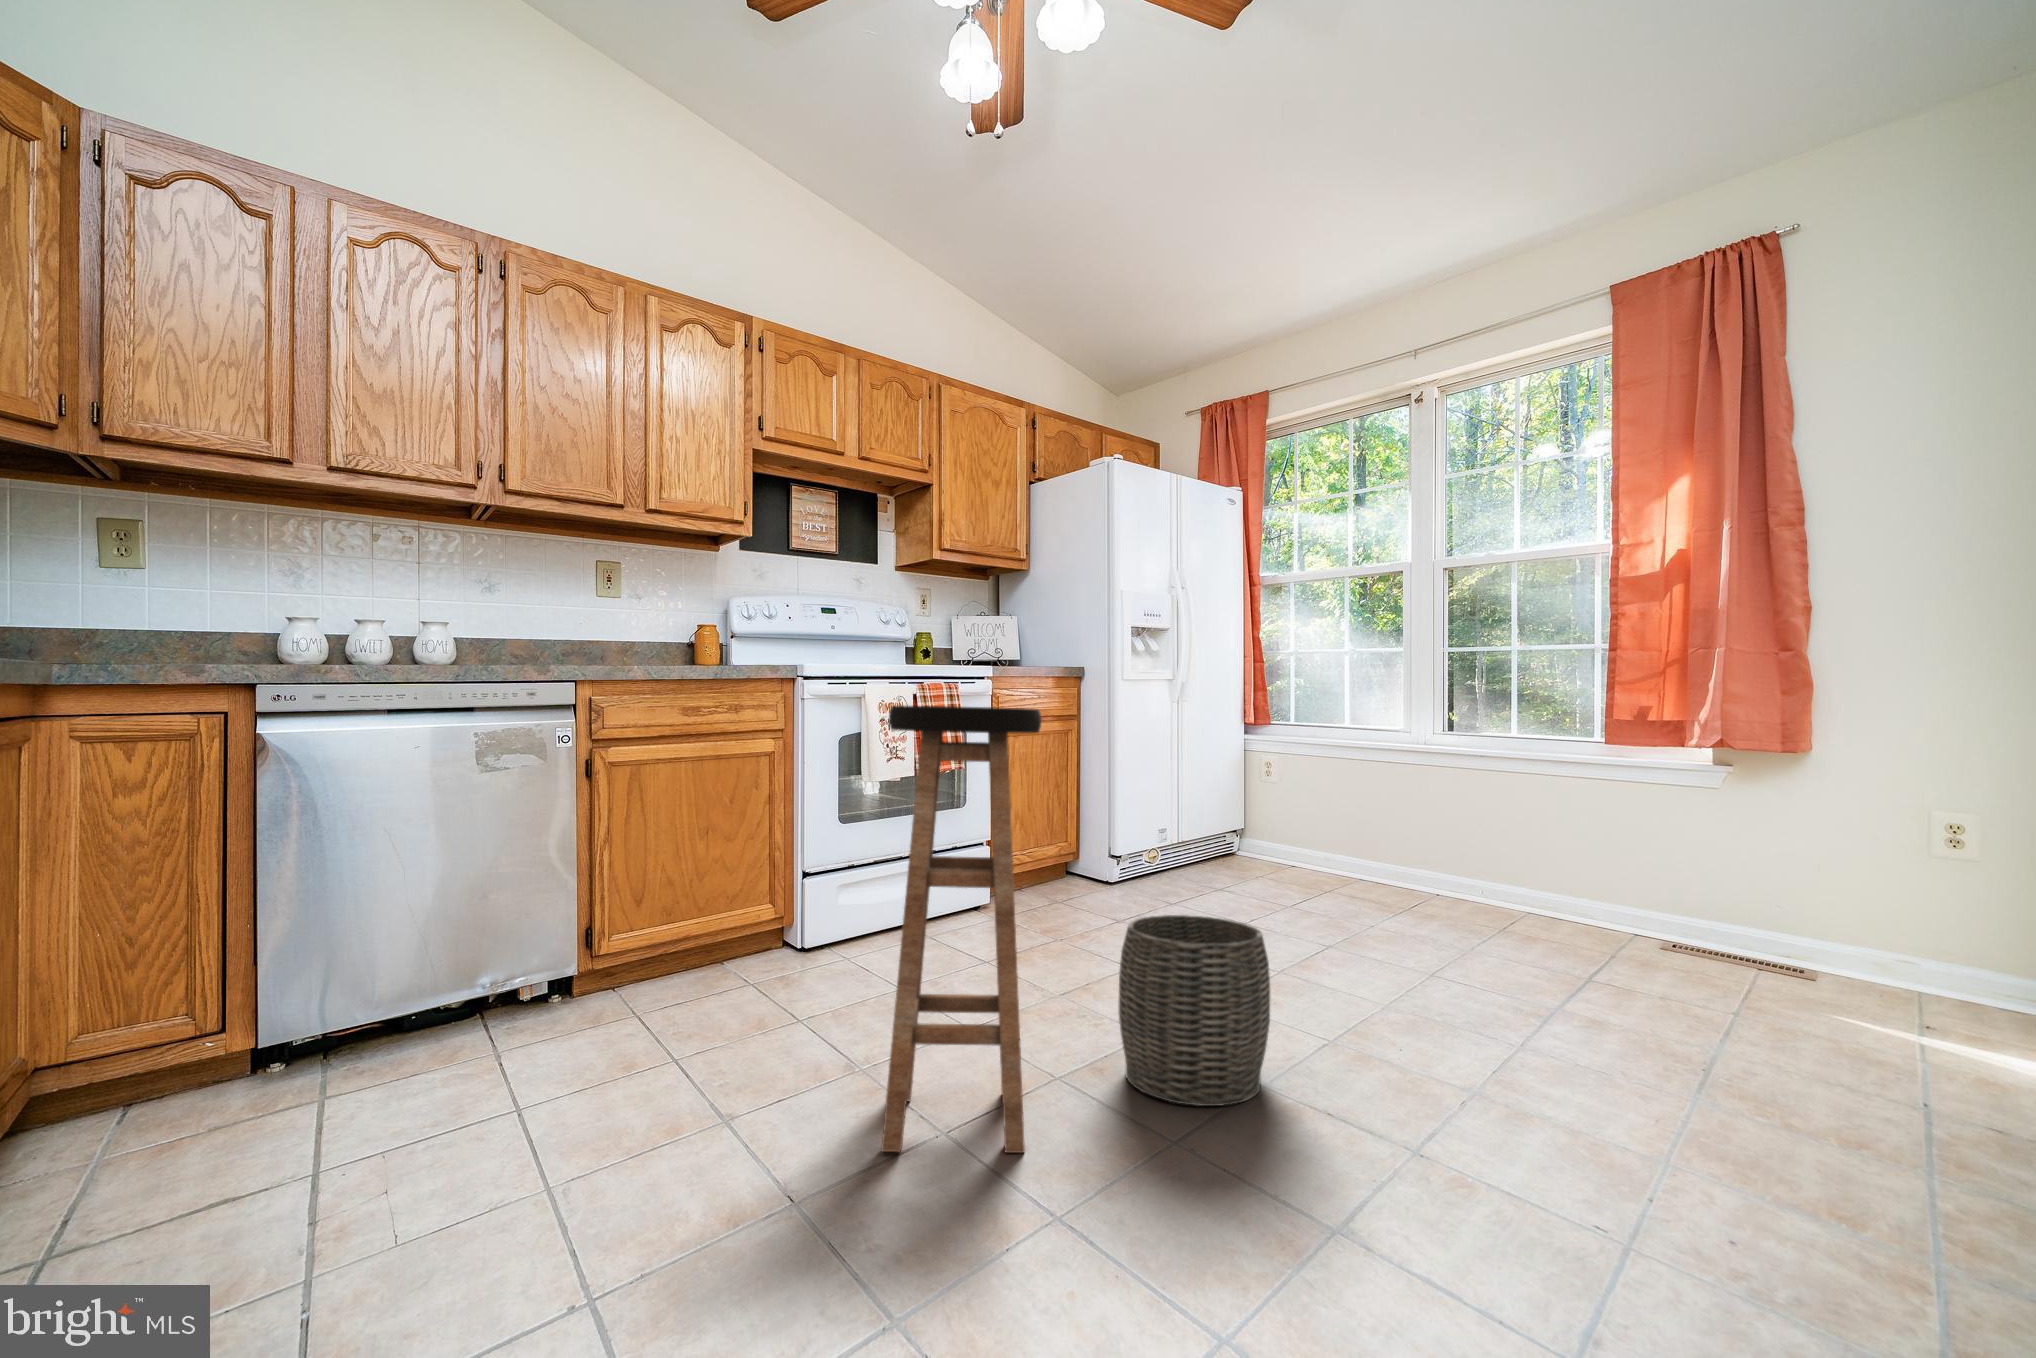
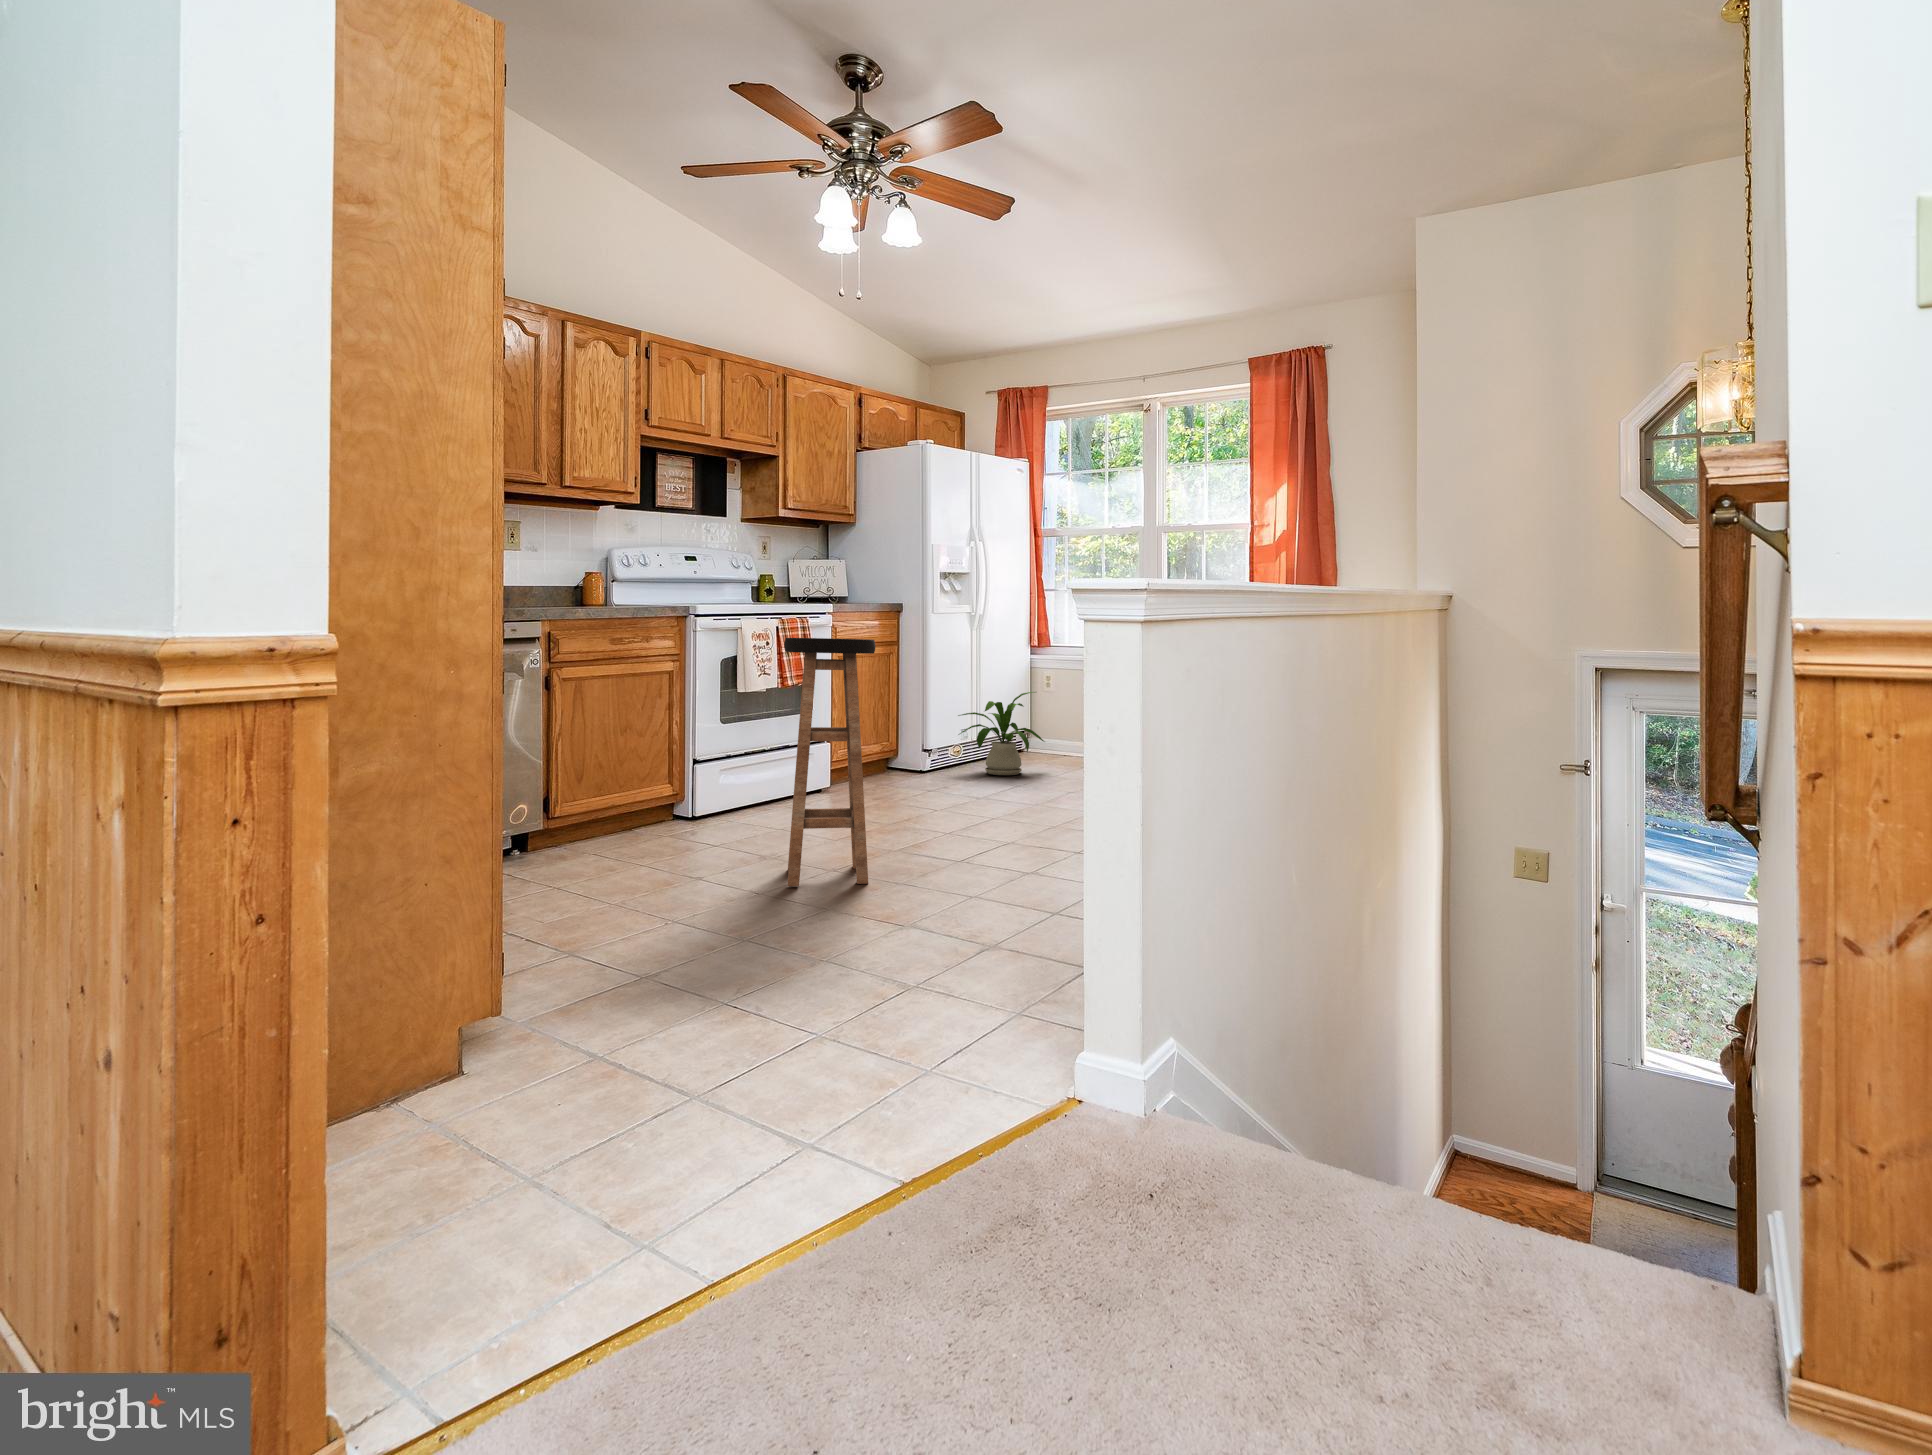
house plant: none [1155,782,1276,895] -> present [958,692,1044,775]
woven basket: present [1118,915,1270,1106] -> none [922,765,1009,864]

